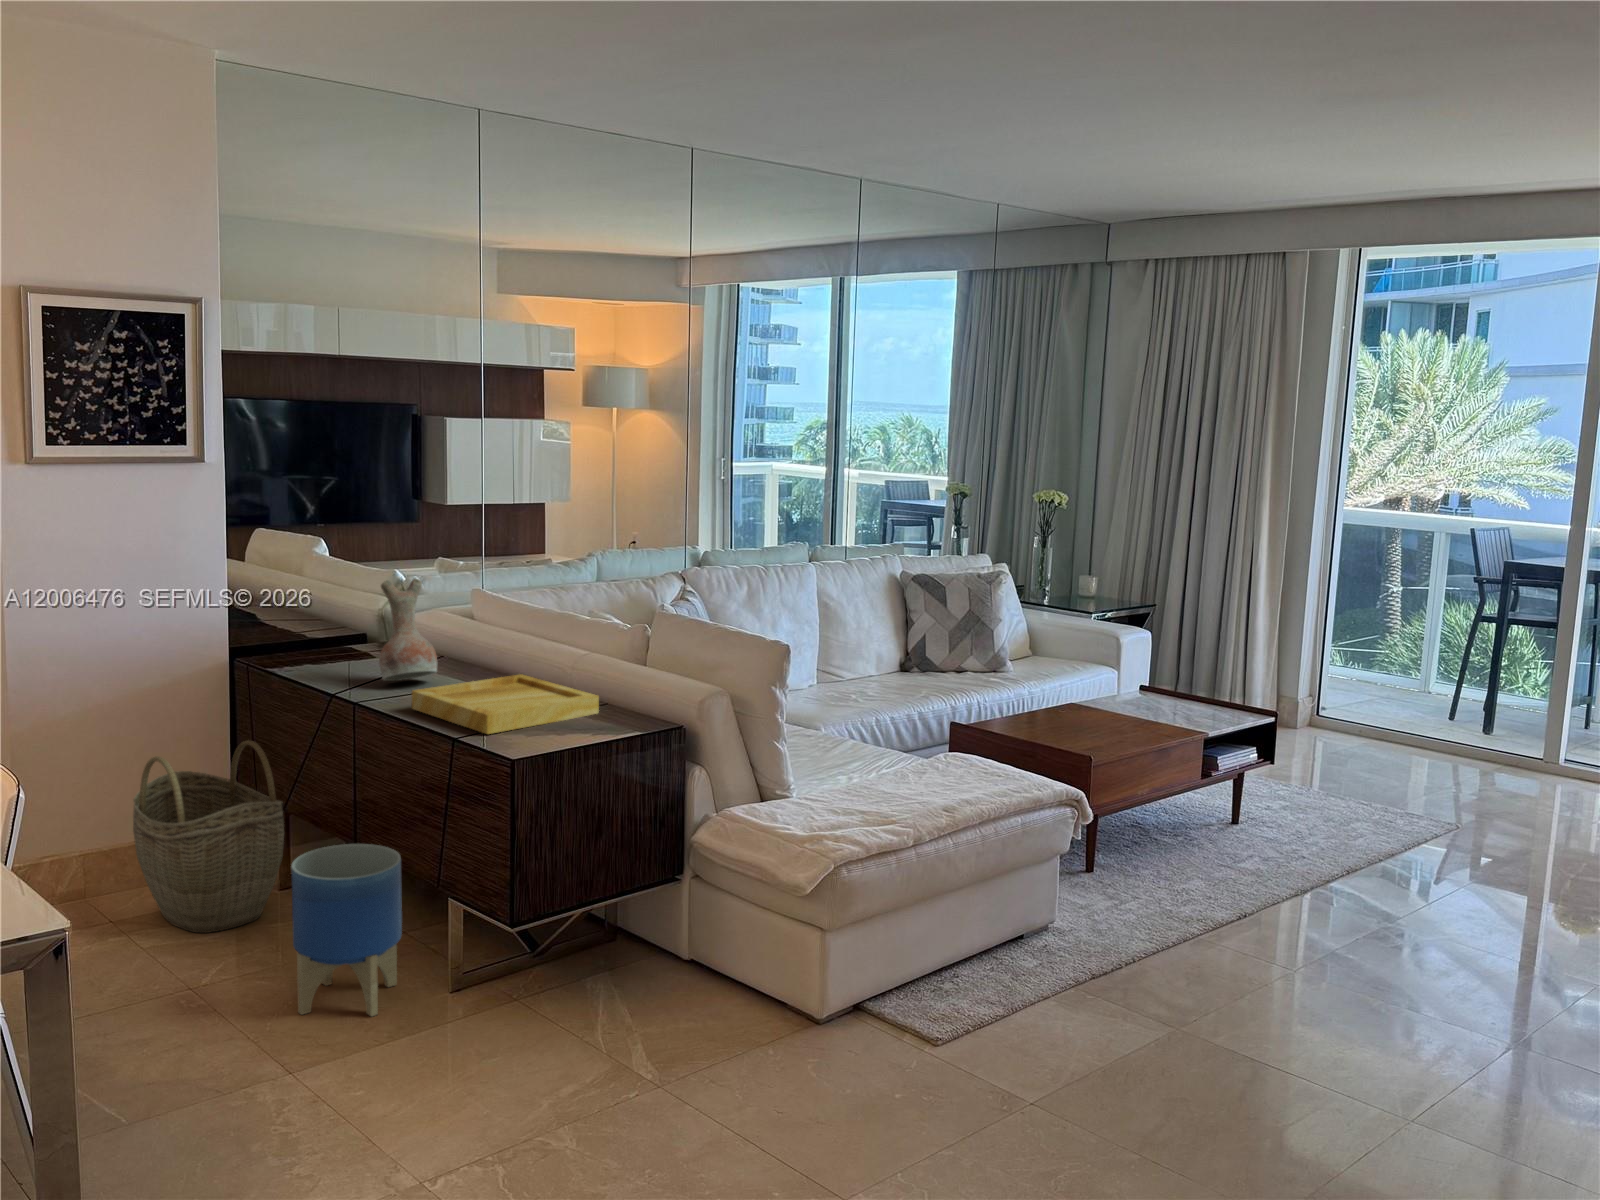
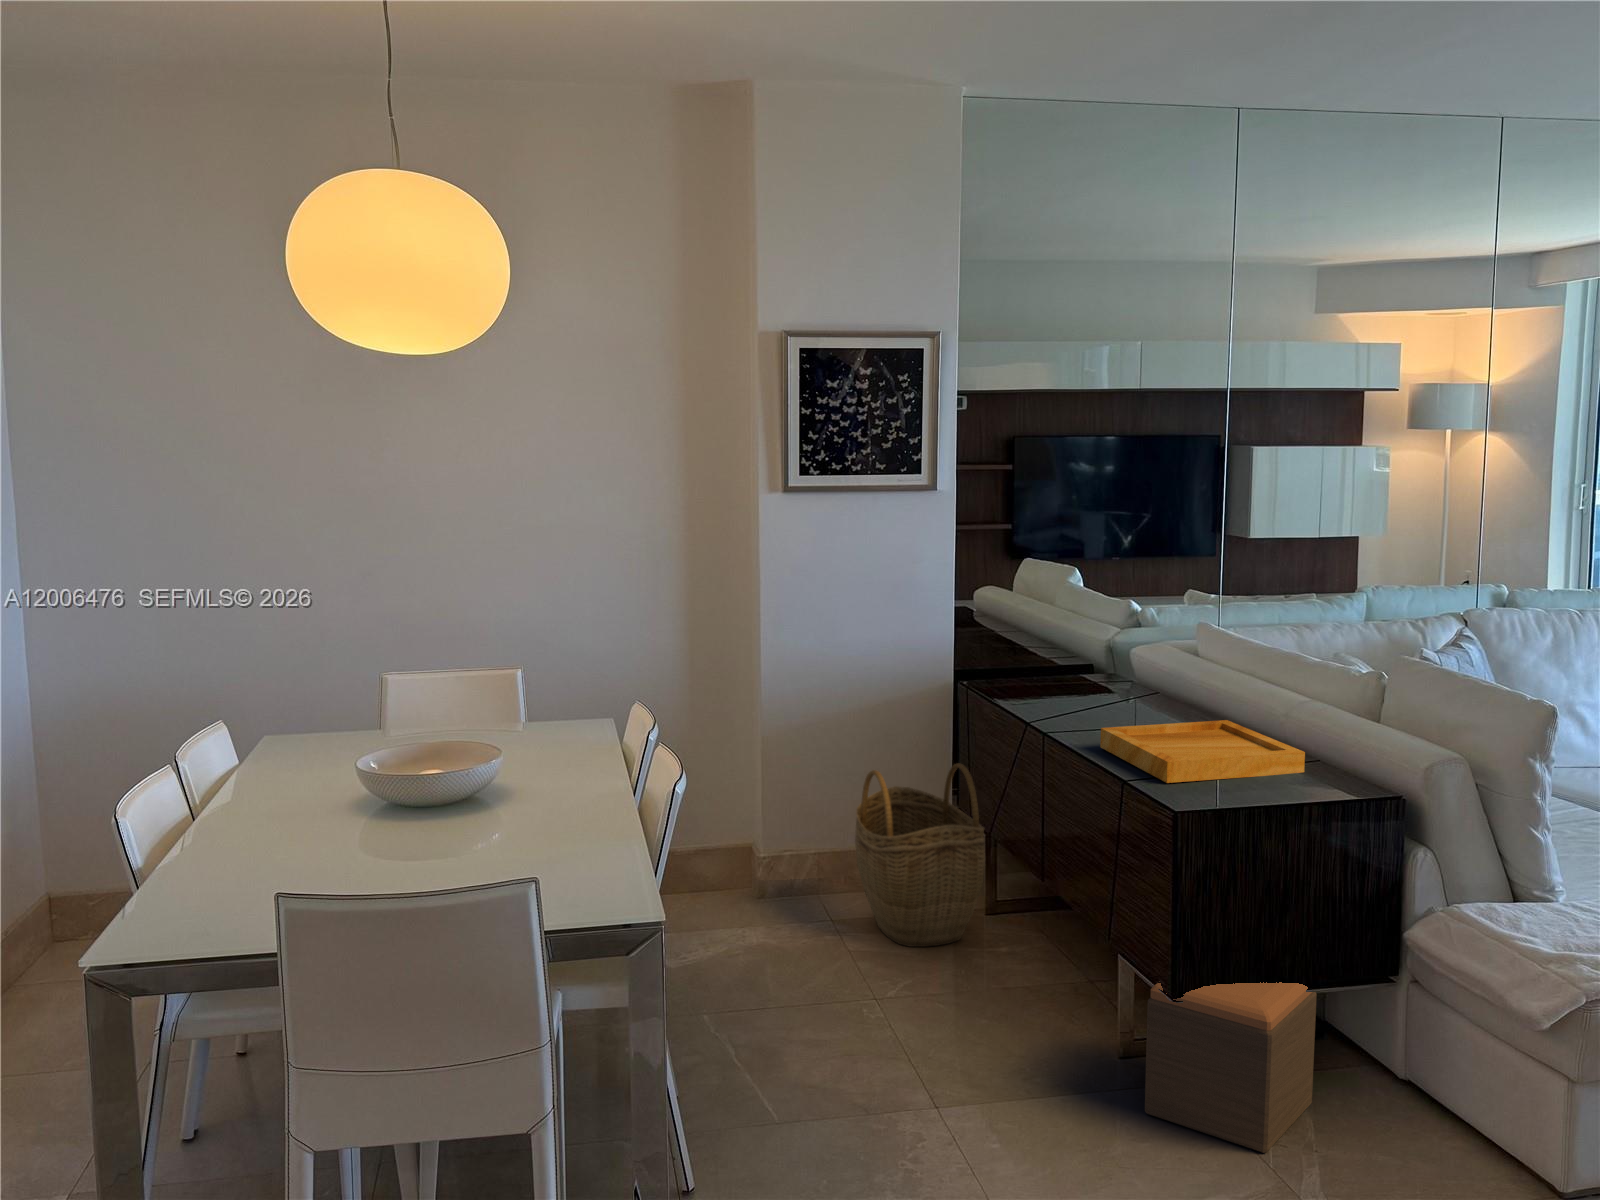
vase: present [379,578,437,681] -> none [1080,609,1141,716]
planter: present [291,844,402,1016] -> none [968,880,1076,1063]
footstool: none [485,881,623,1046] -> present [1145,982,1317,1153]

